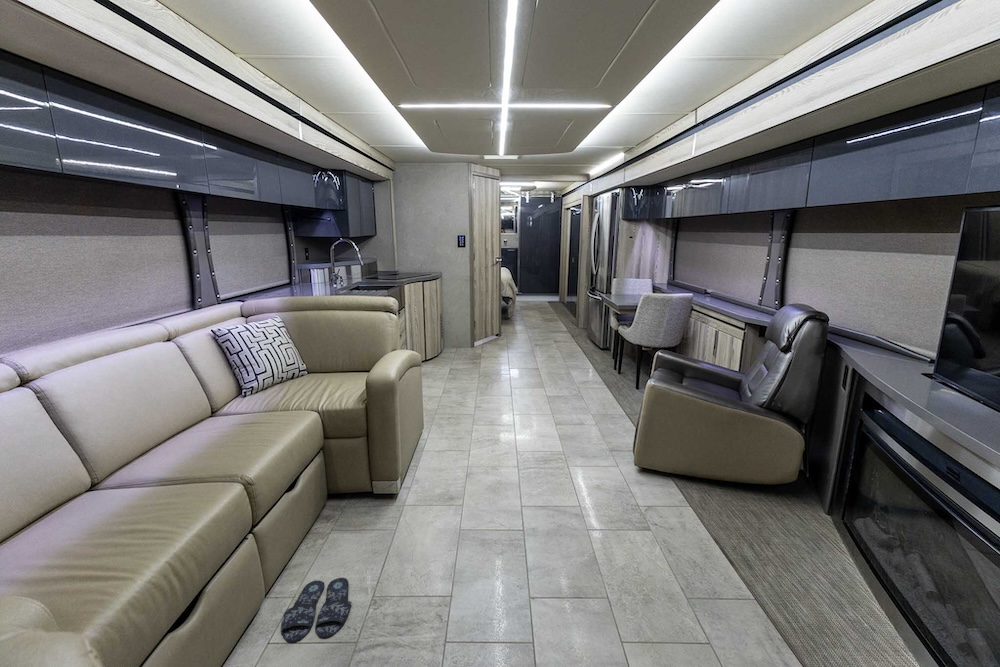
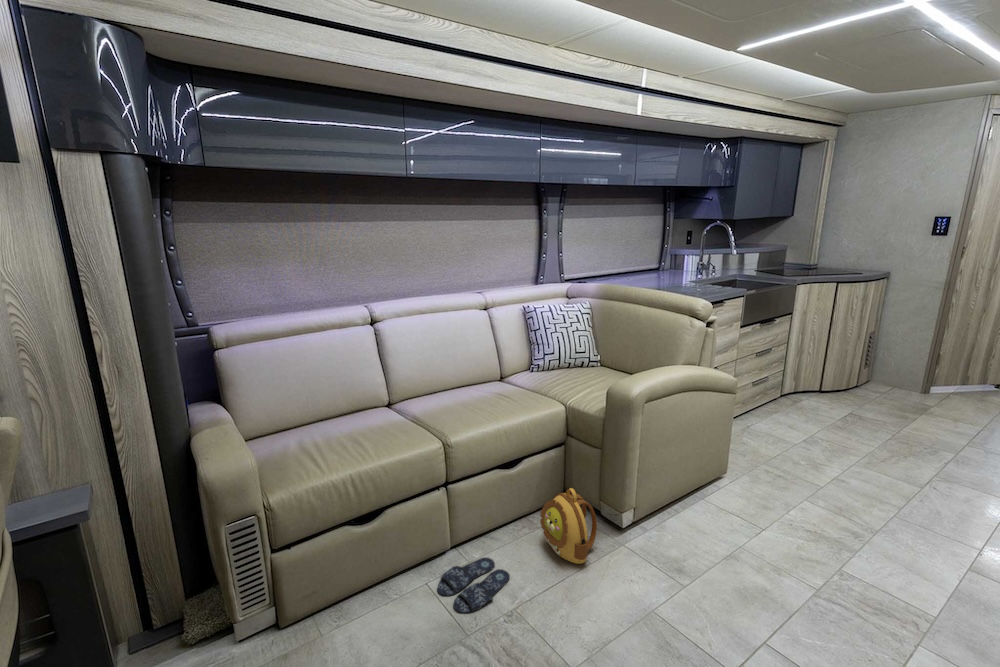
backpack: none [340,472,395,538] -> present [540,488,597,564]

